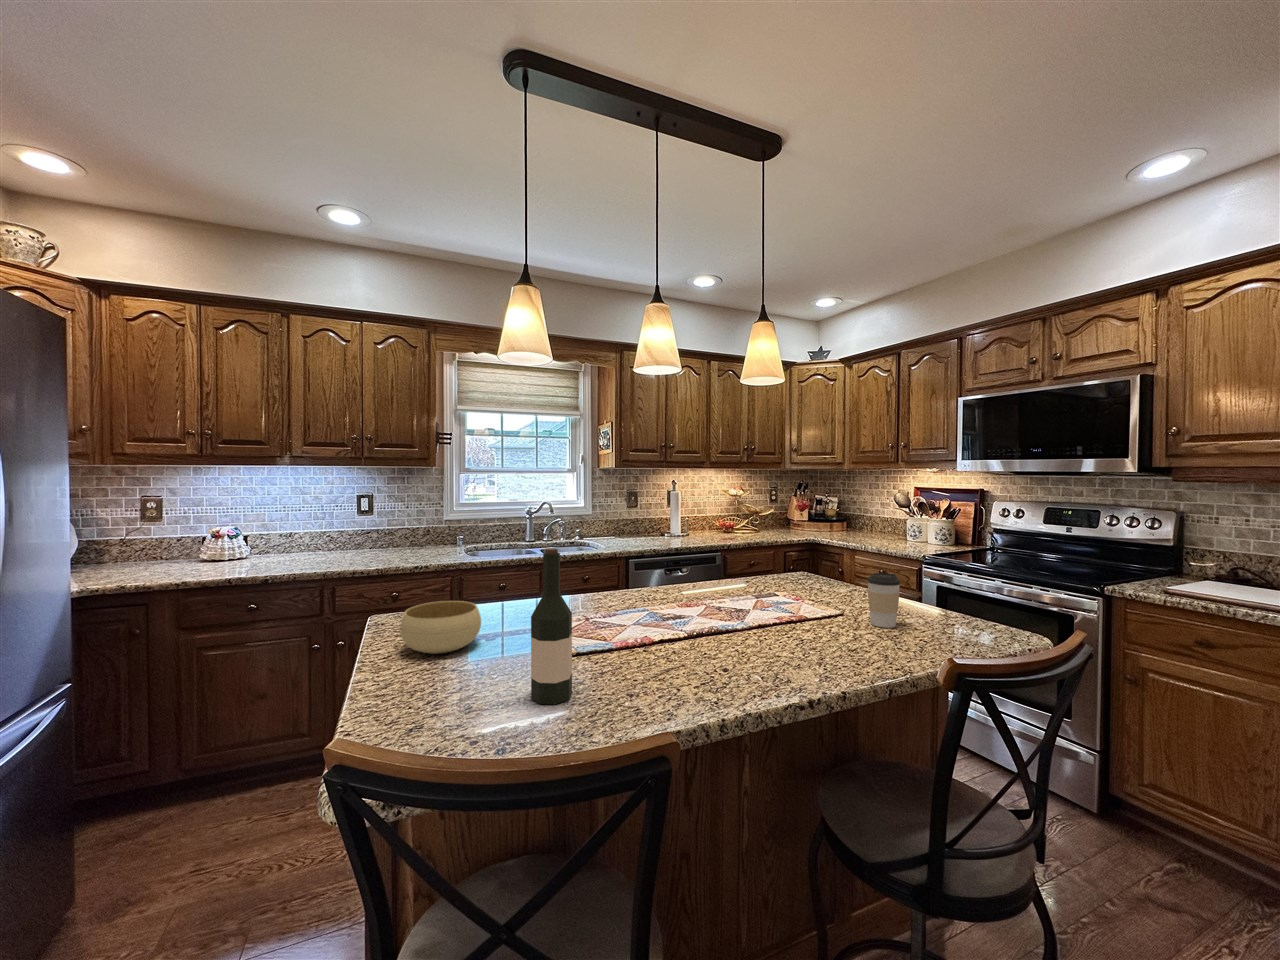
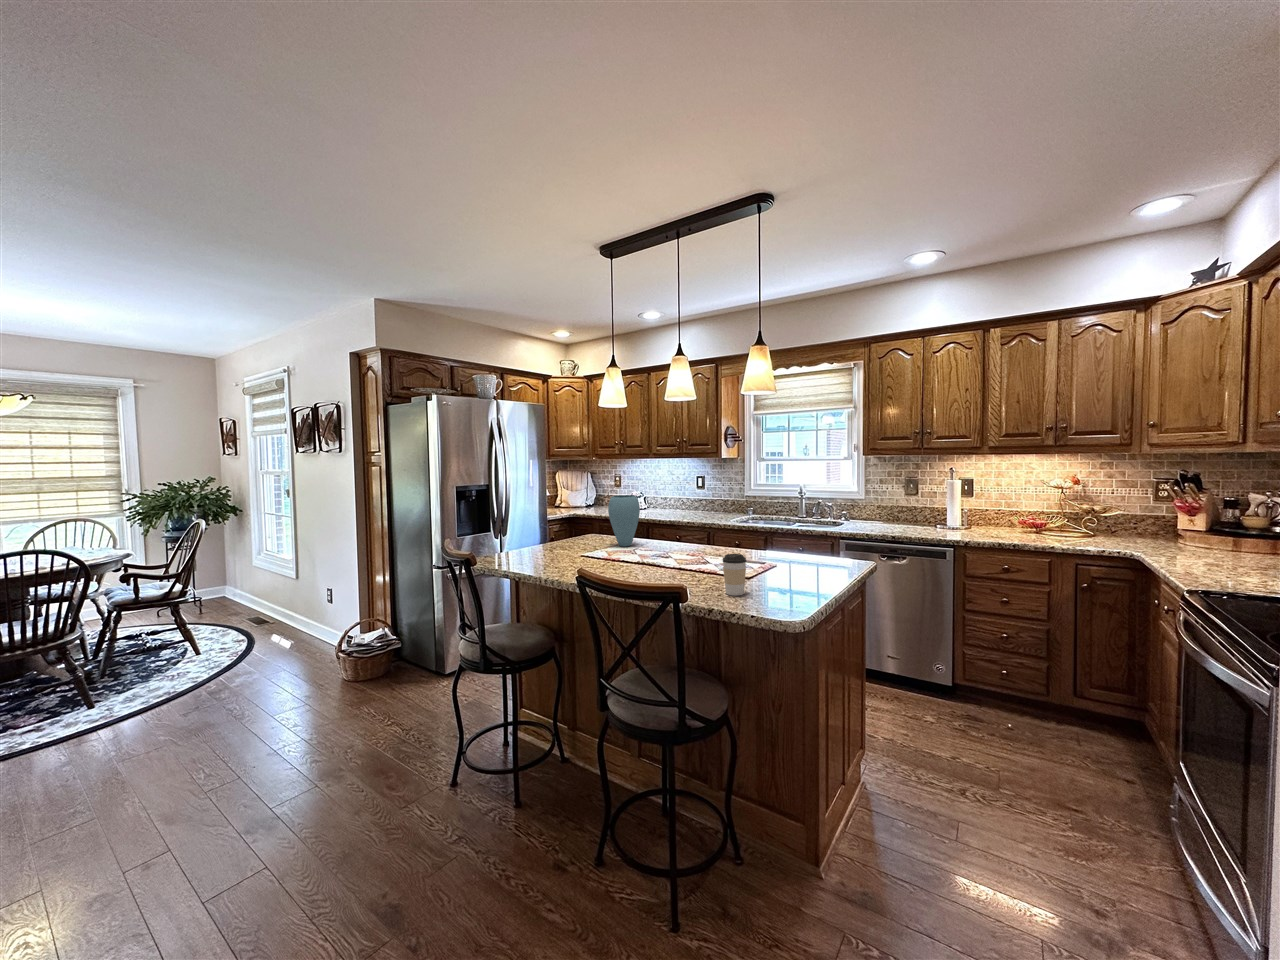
vase: none [458,520,517,616] -> present [608,495,640,547]
wine bottle: present [531,548,572,704] -> none [529,507,548,570]
bowl: present [400,601,481,654] -> none [555,531,590,553]

